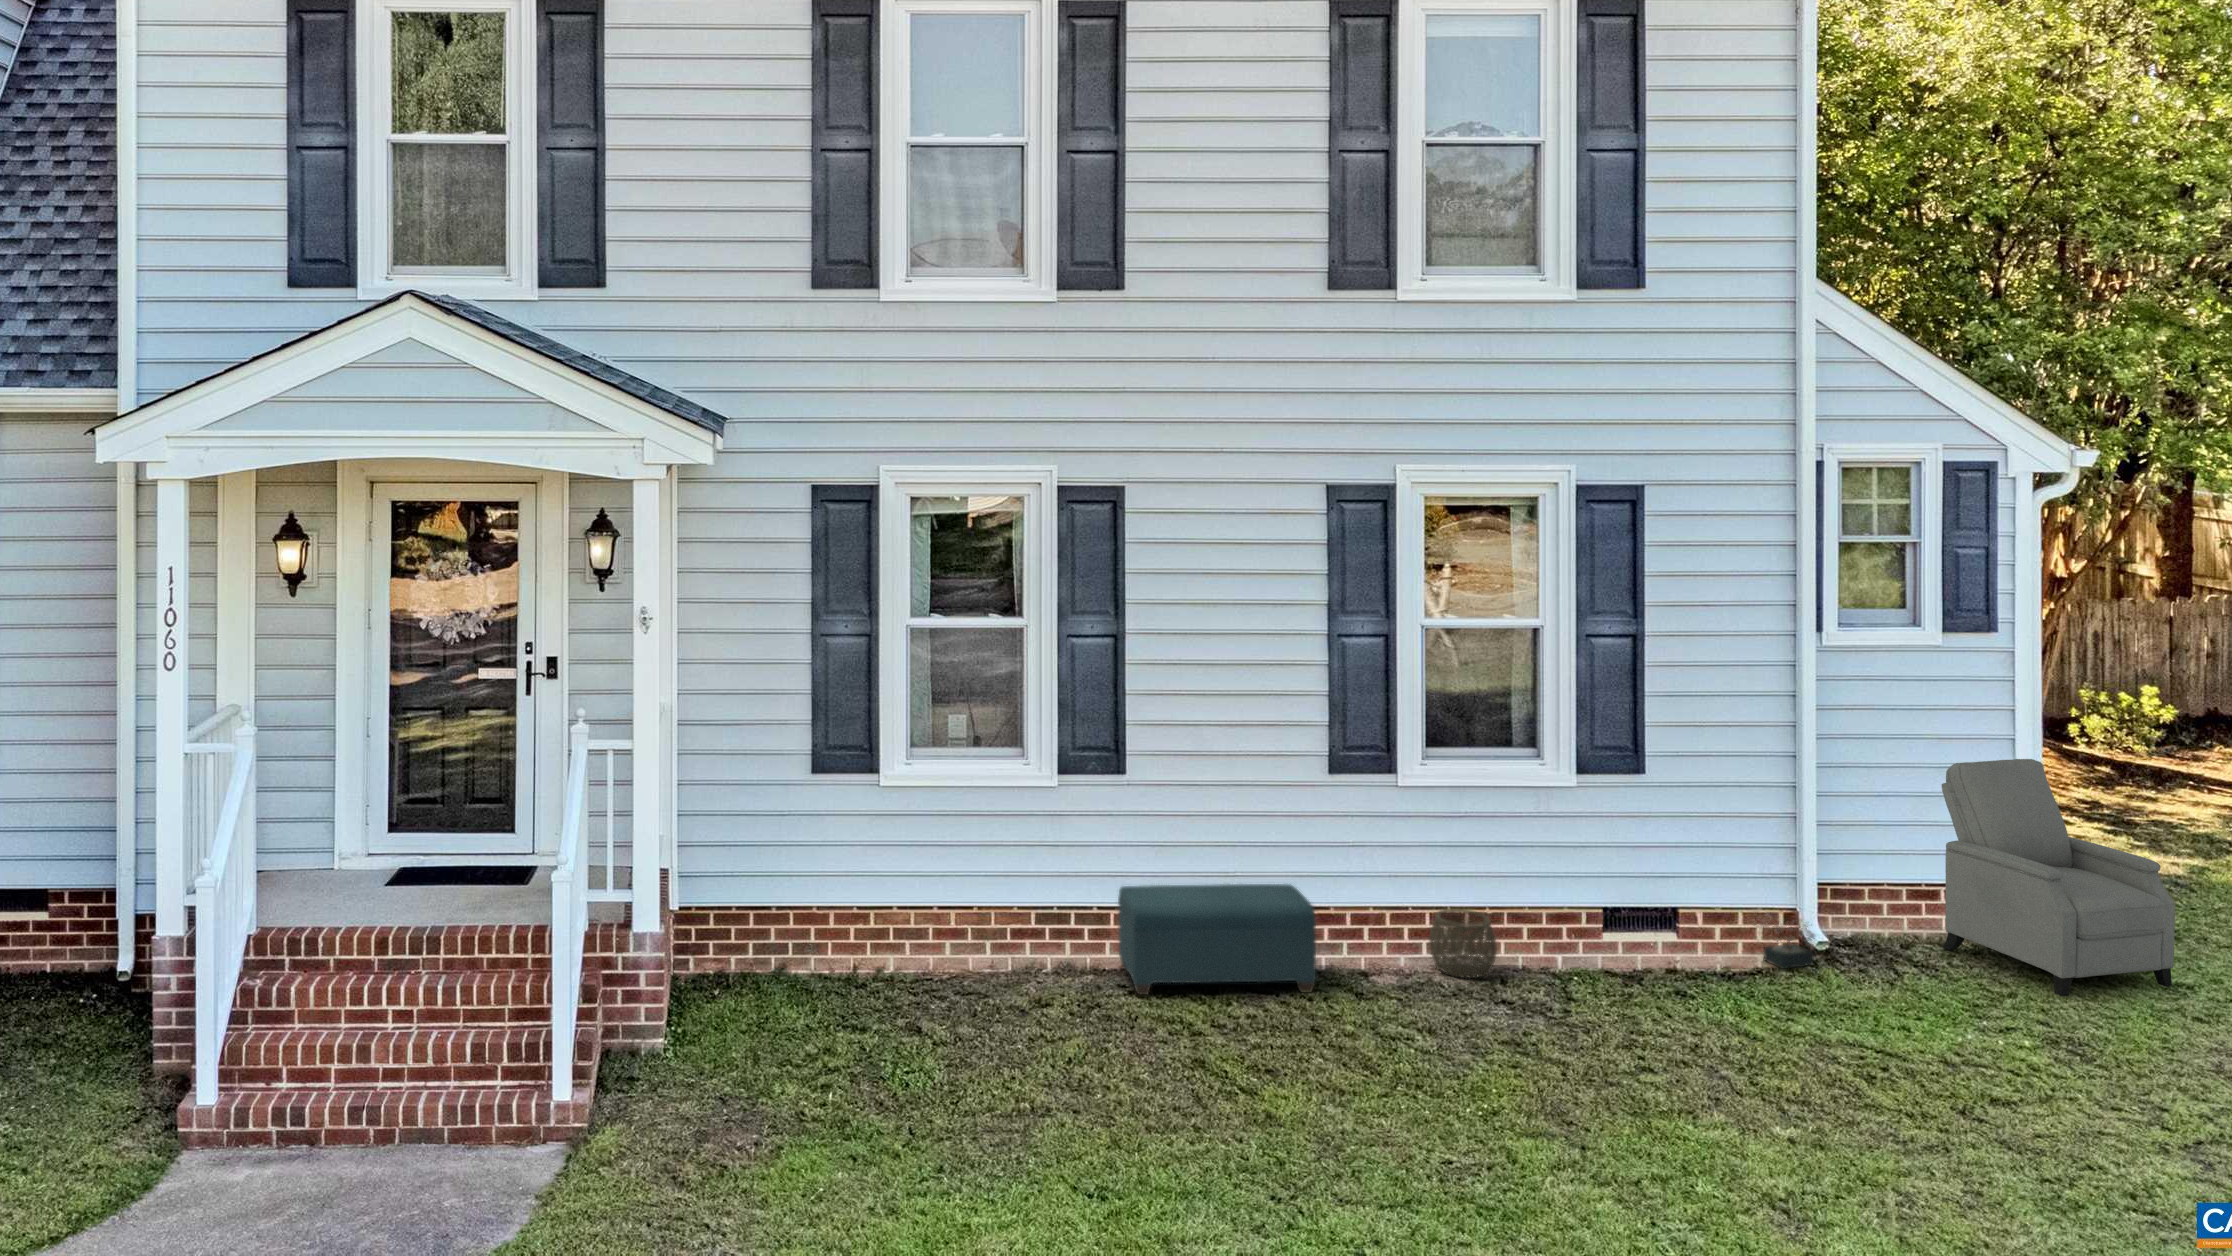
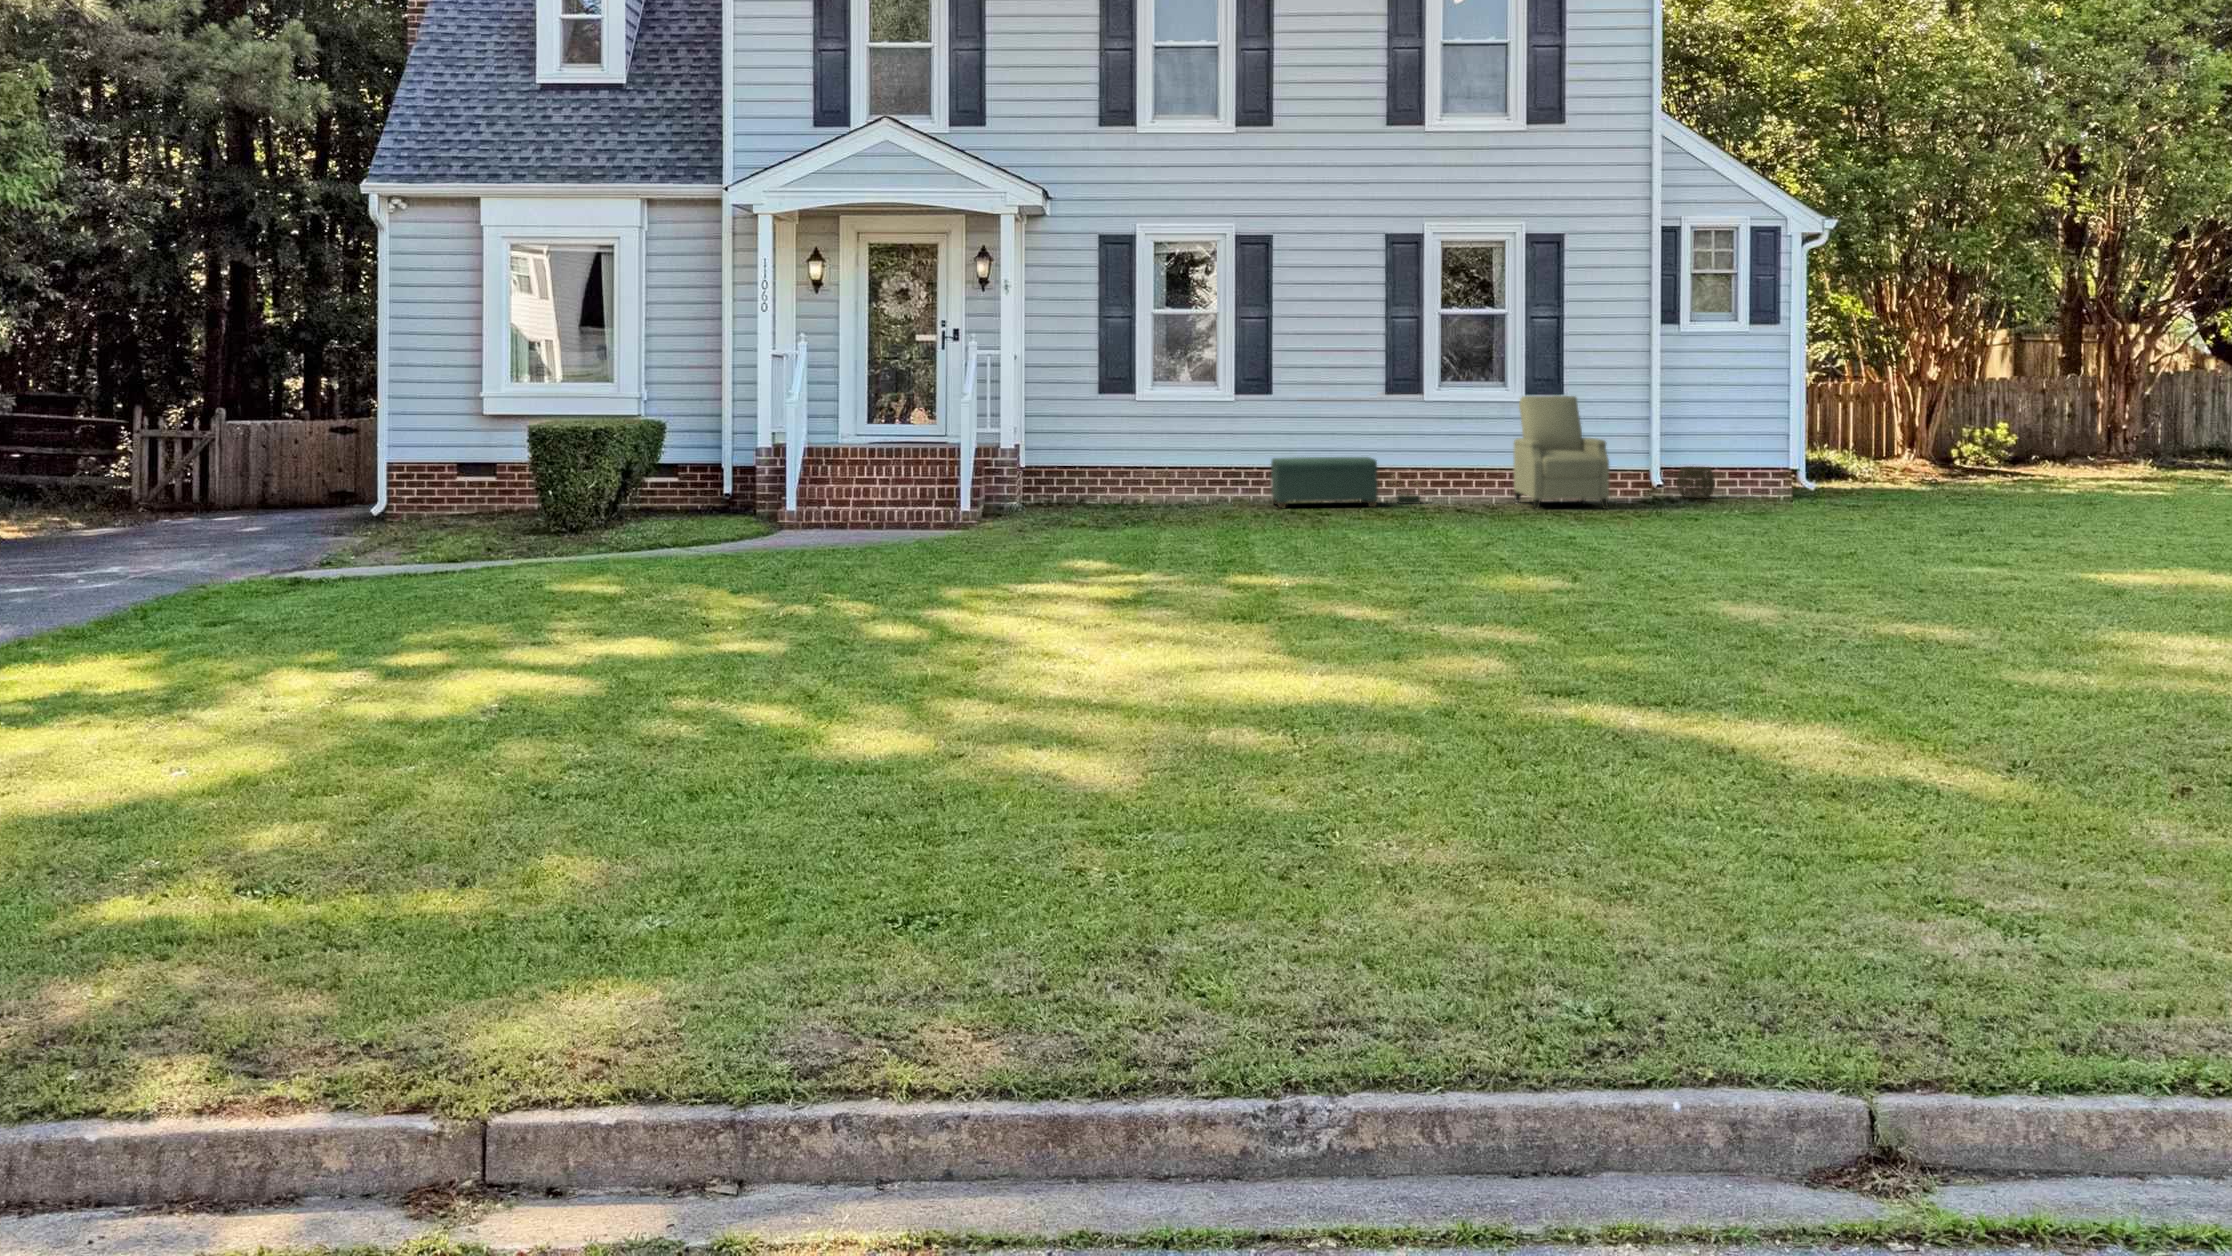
chair: present [1942,759,2175,996] -> present [1513,395,1609,509]
woven basket: present [1429,909,1497,978] -> present [1677,466,1715,498]
decorative plant: present [1754,913,1815,968] -> present [1392,479,1424,504]

